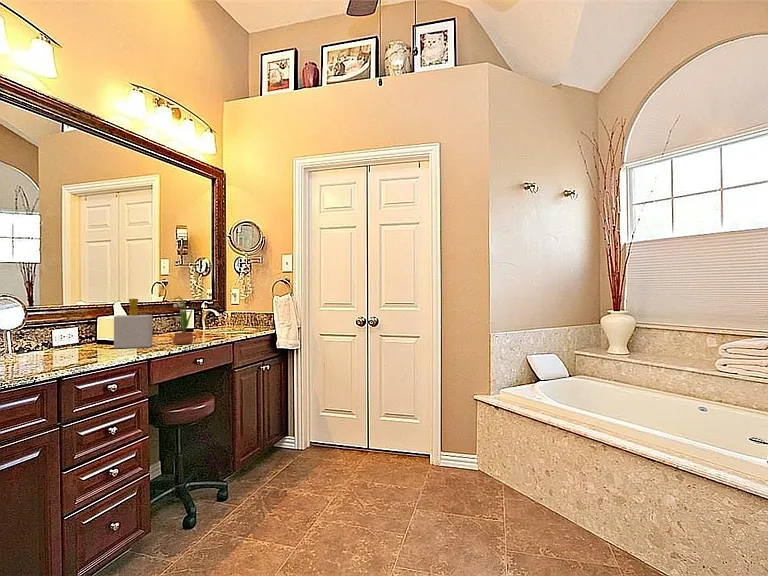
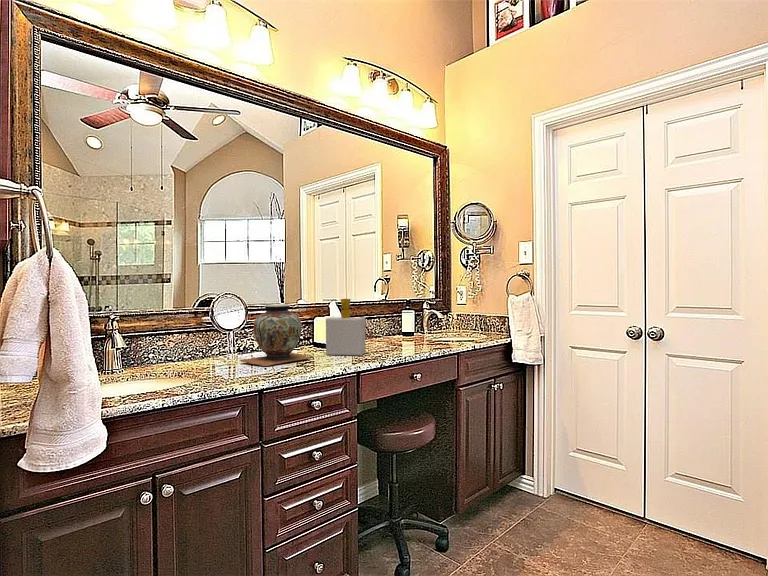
potted flower: present [169,296,194,344] -> none [383,295,410,354]
decorative vase: none [22,304,100,360] -> present [240,304,310,366]

